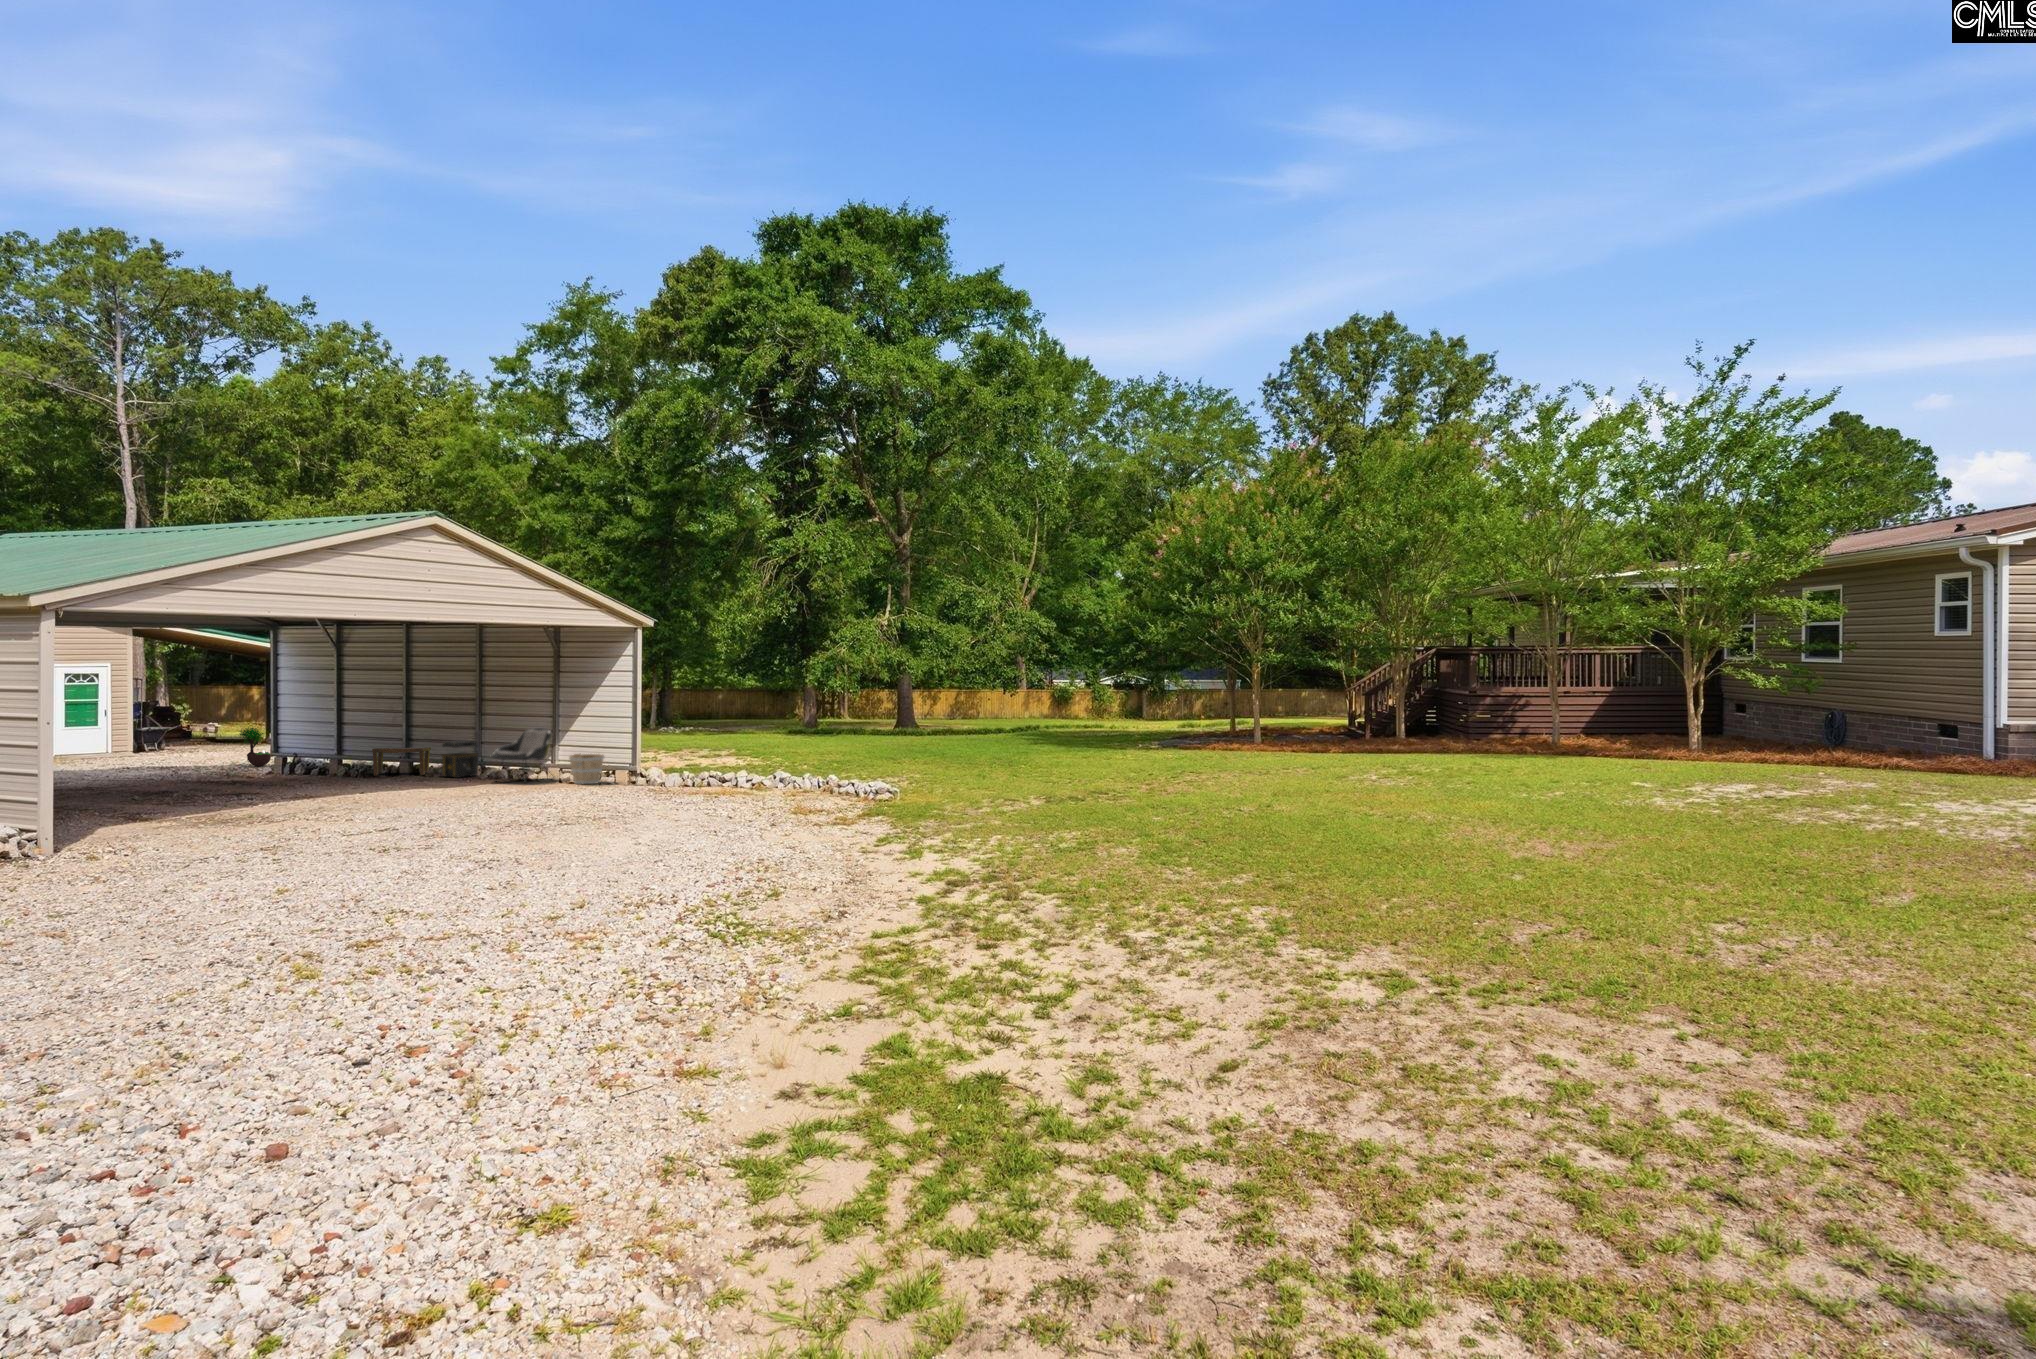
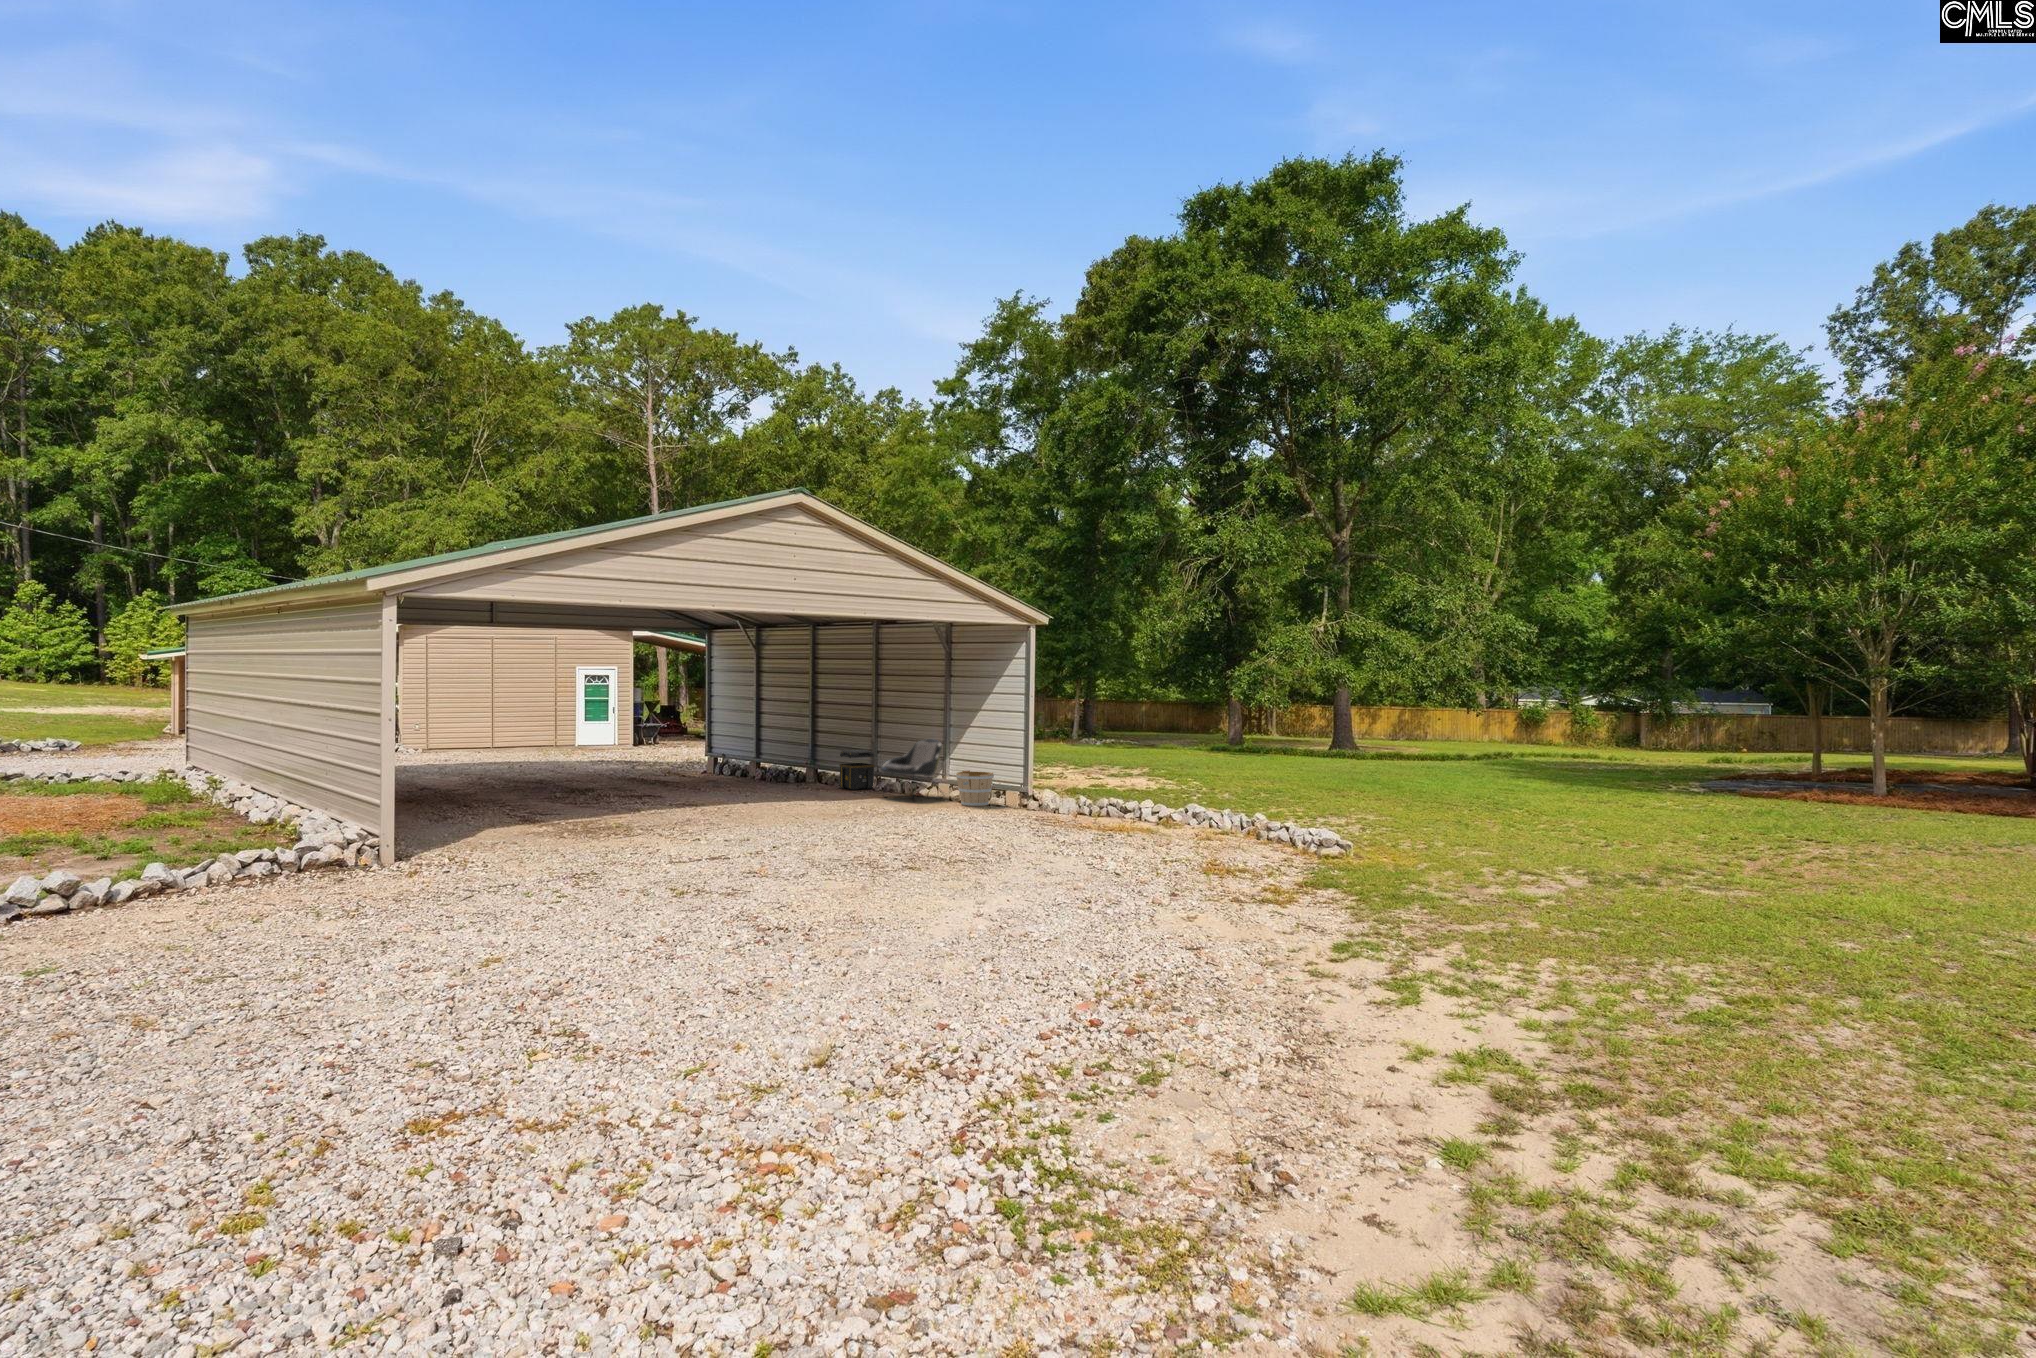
potted tree: present [238,727,271,767] -> none [682,725,708,767]
bench: present [372,747,431,776] -> none [780,754,834,784]

